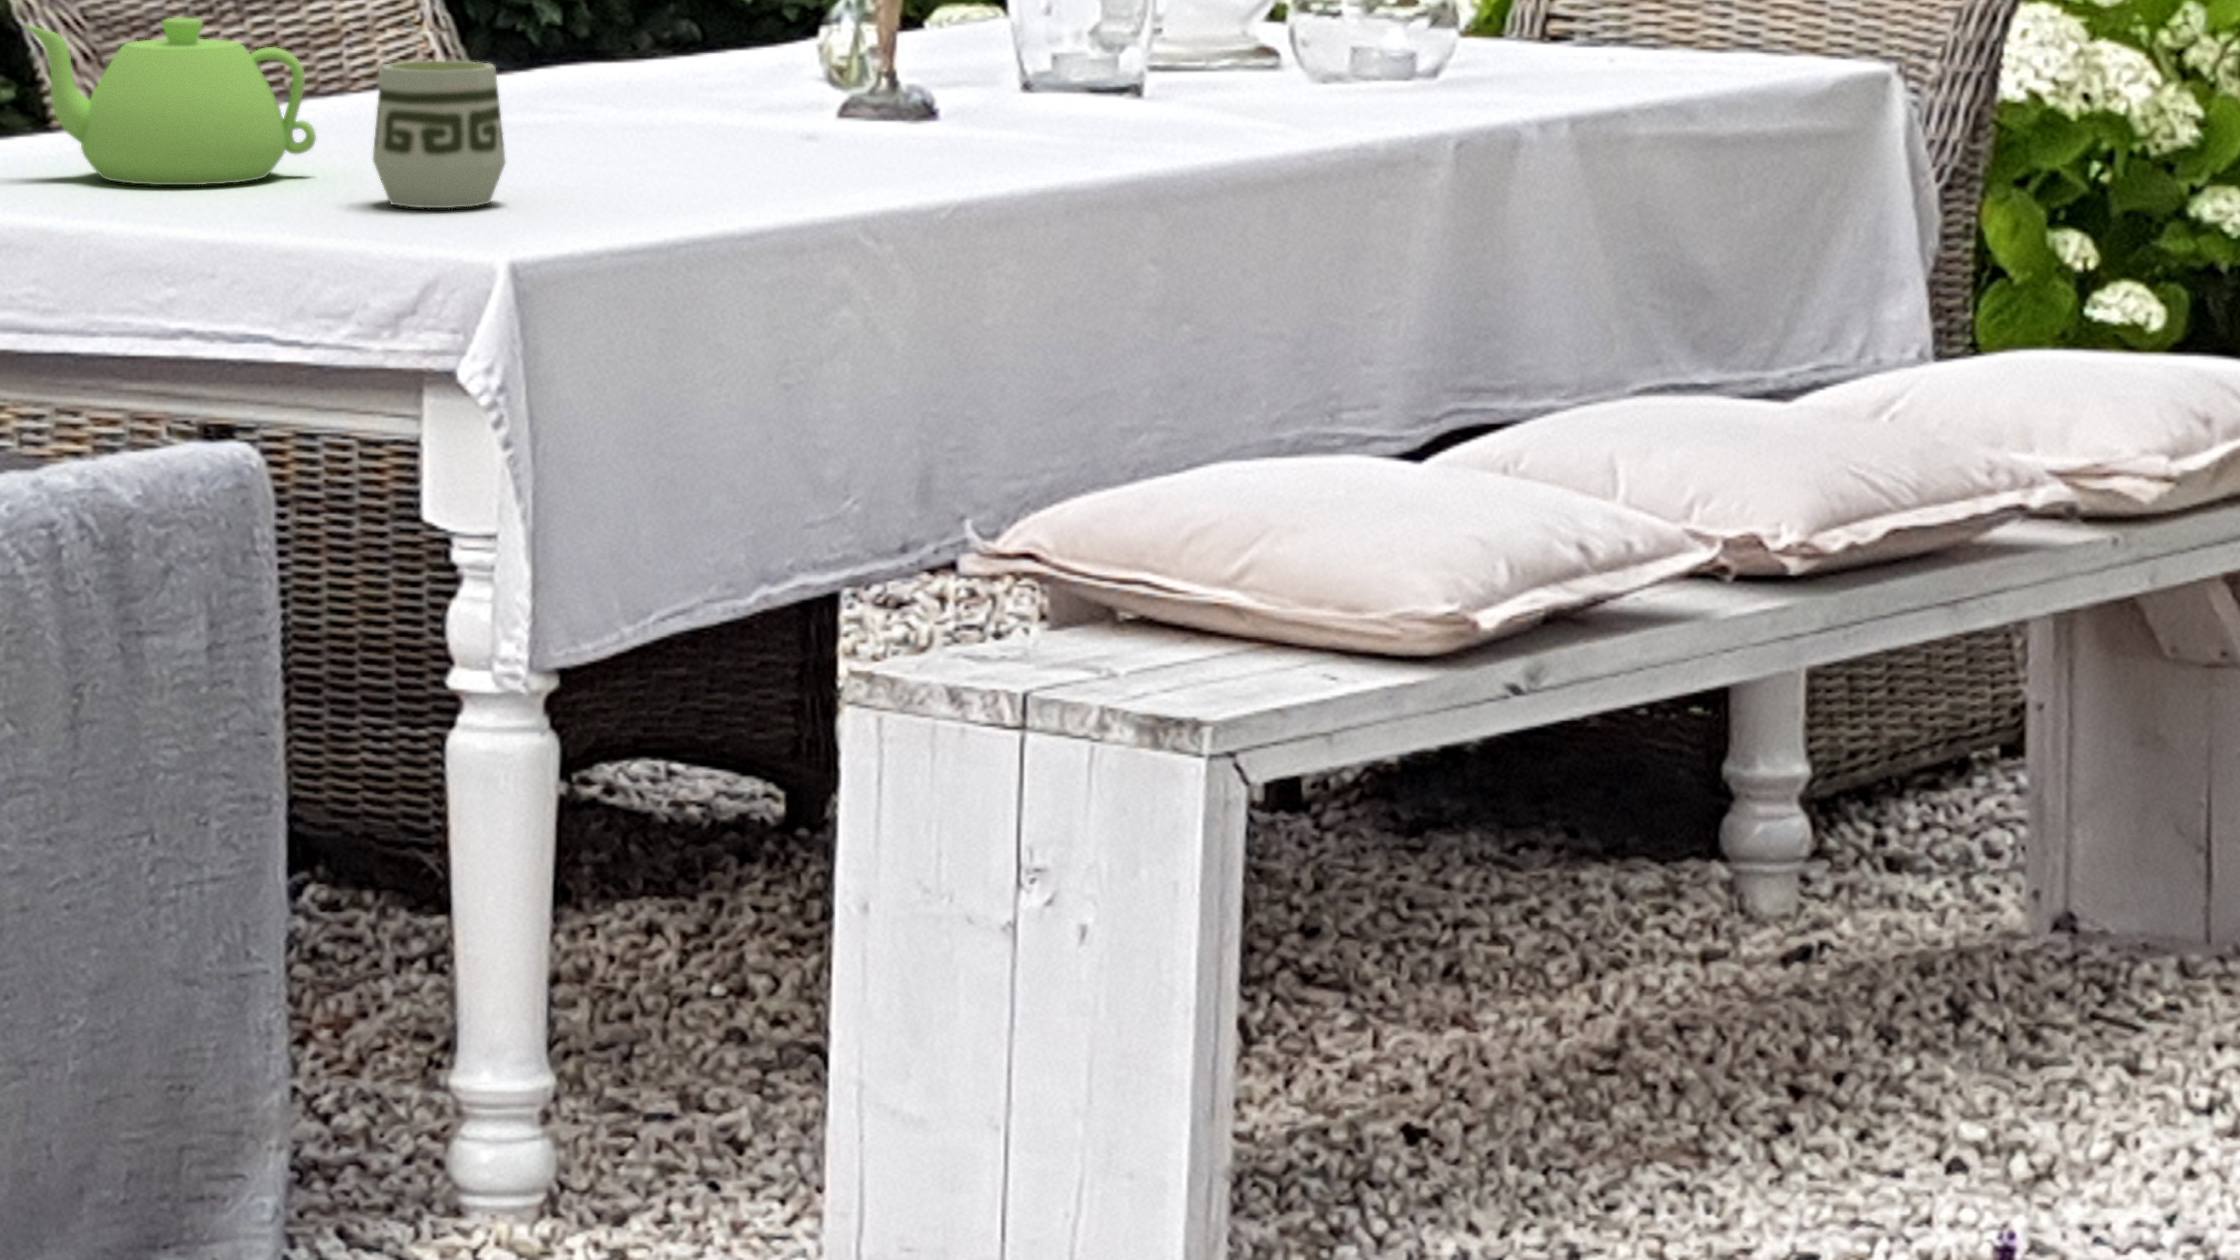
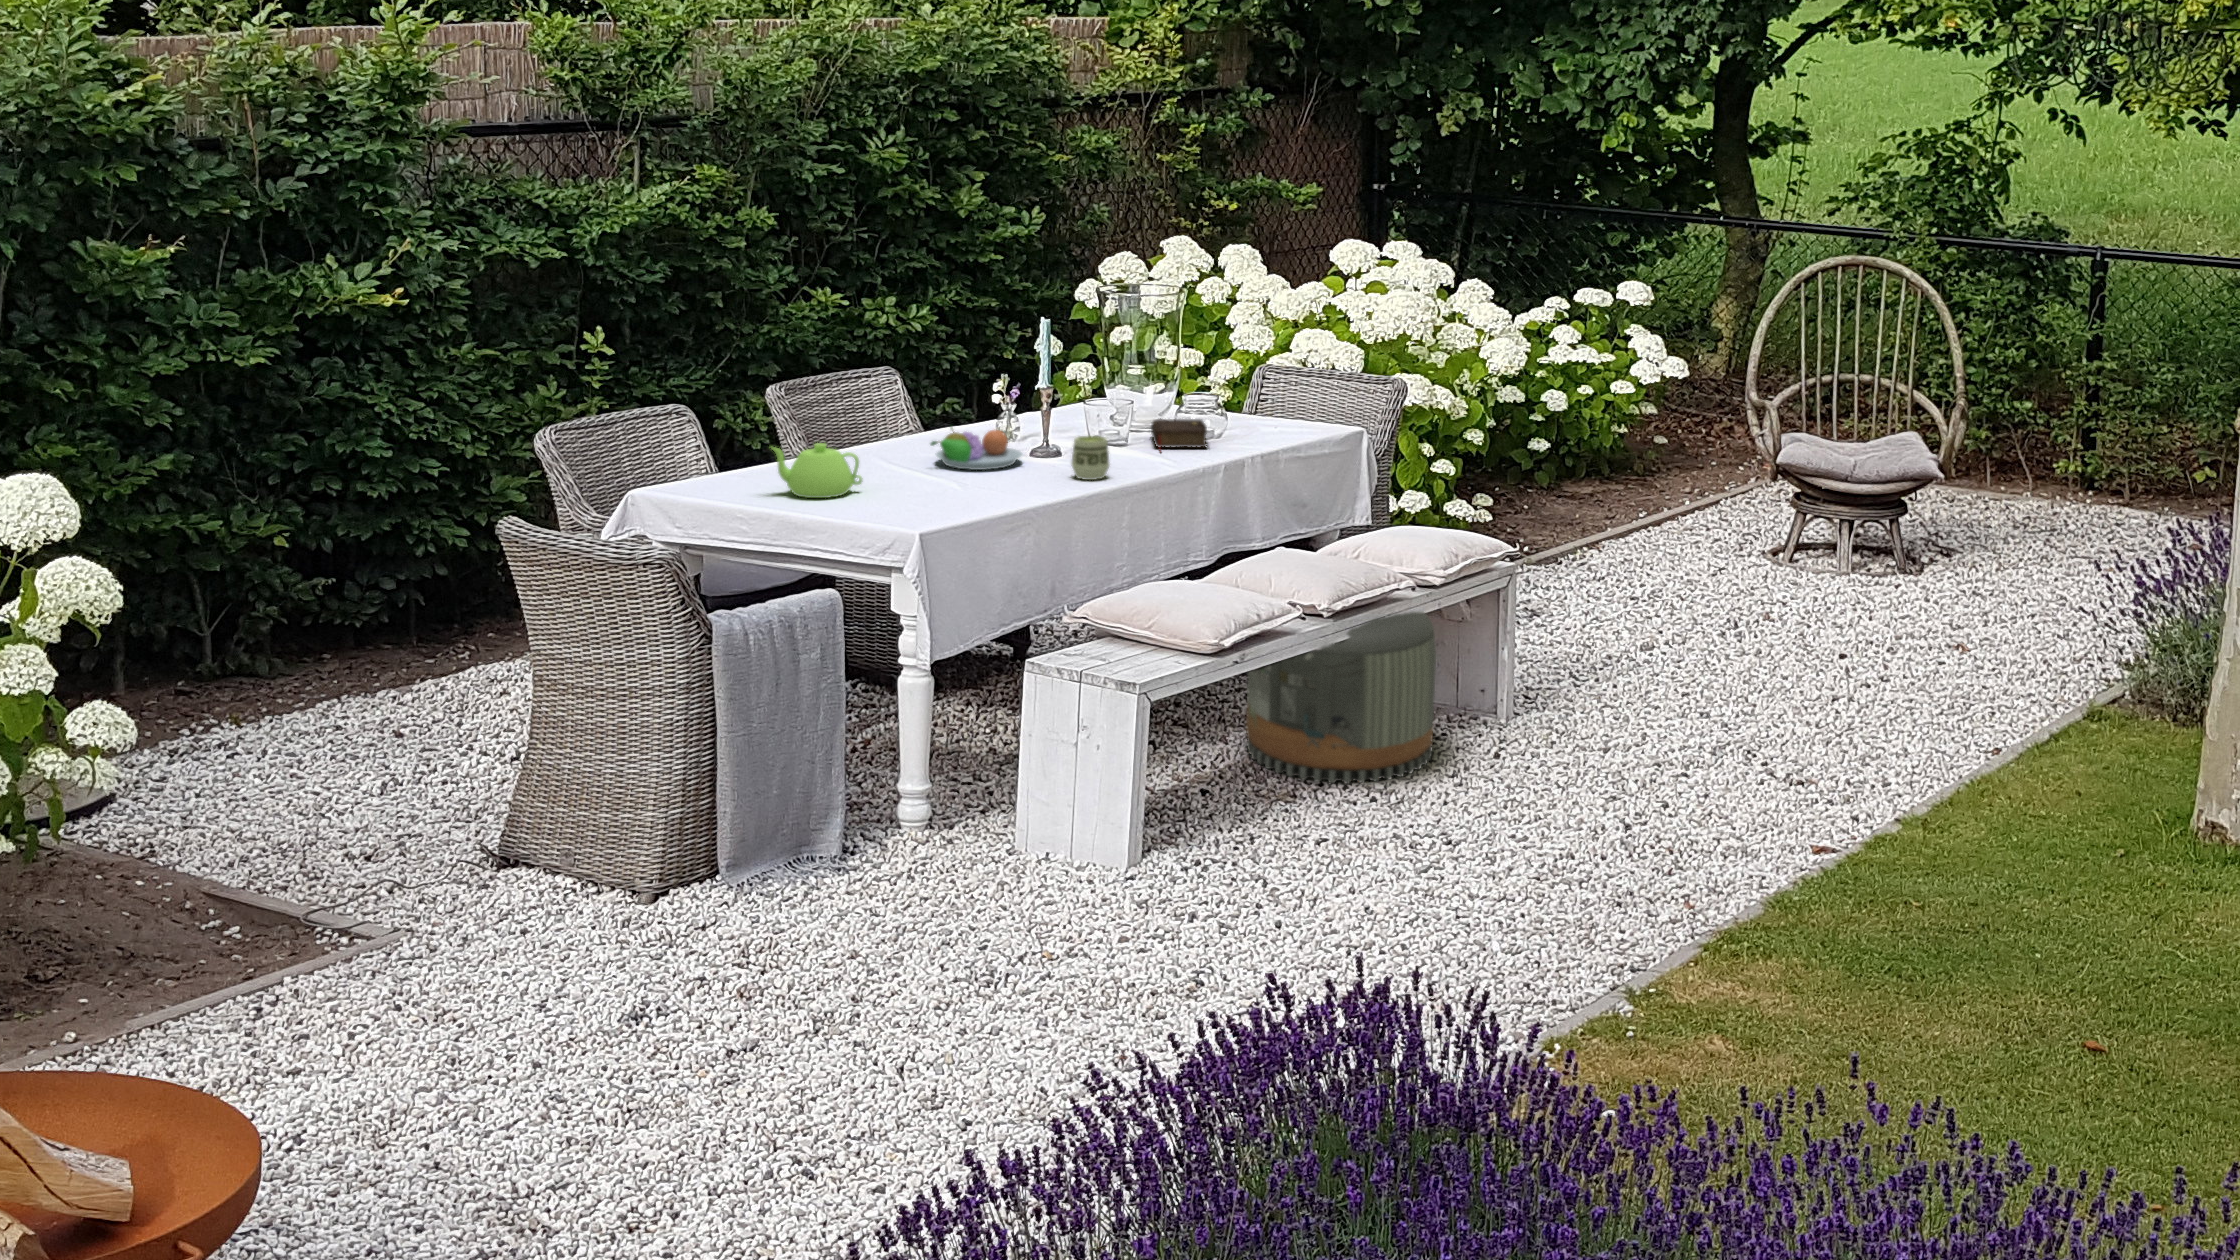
fruit bowl: none [521,14,814,139] -> present [931,428,1022,470]
book: none [1212,29,1401,111] -> present [1151,419,1207,452]
cup: present [373,61,505,208] -> present [1072,436,1110,480]
pouf: none [1544,552,2172,1146] -> present [1246,612,1436,783]

